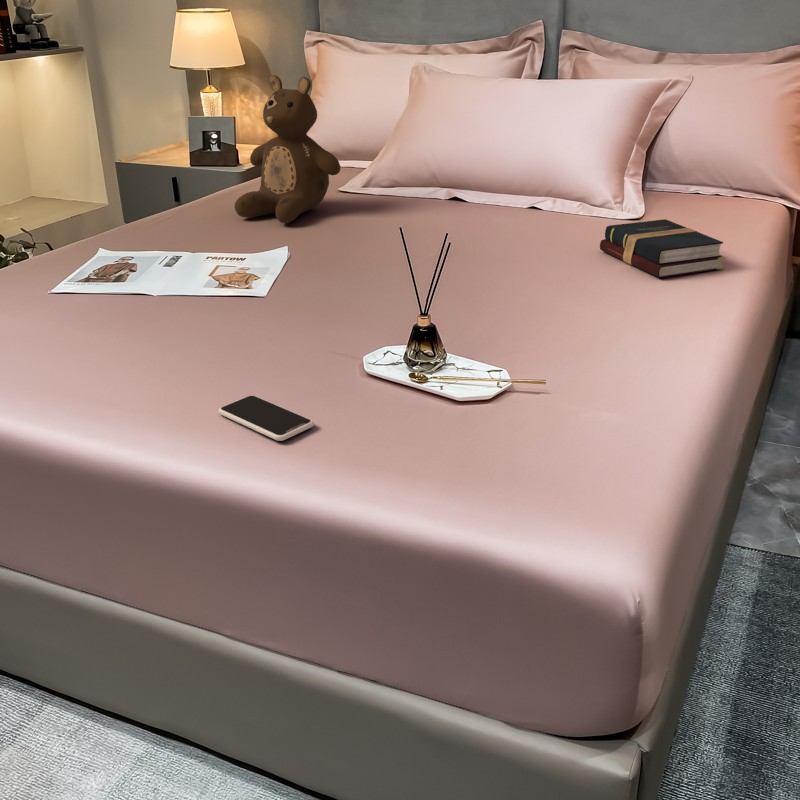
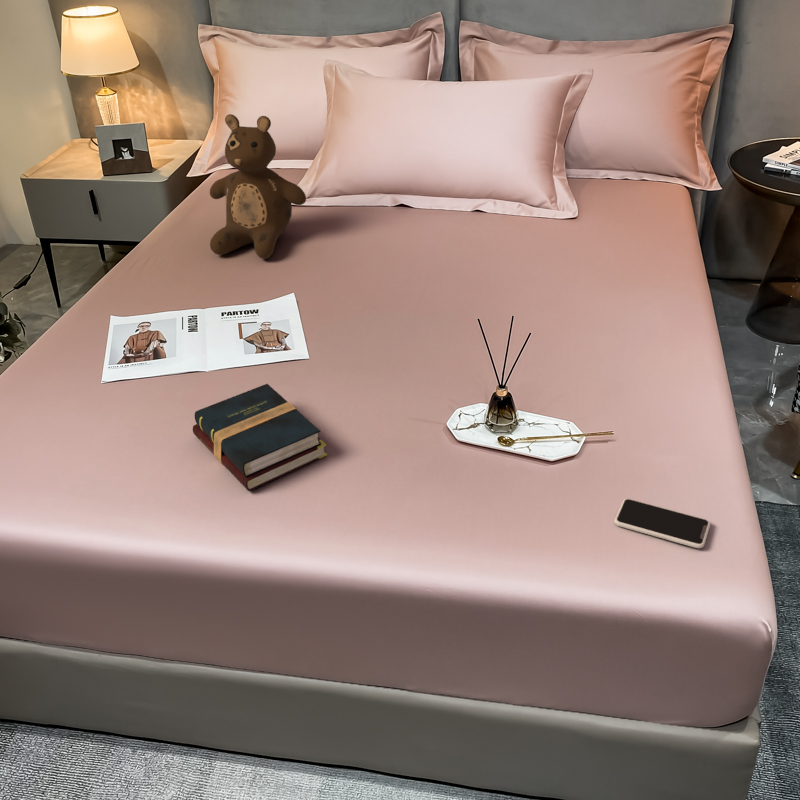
hardback book: present [600,219,725,278] -> present [193,384,327,491]
smartphone: present [219,395,314,441] -> present [614,499,710,548]

